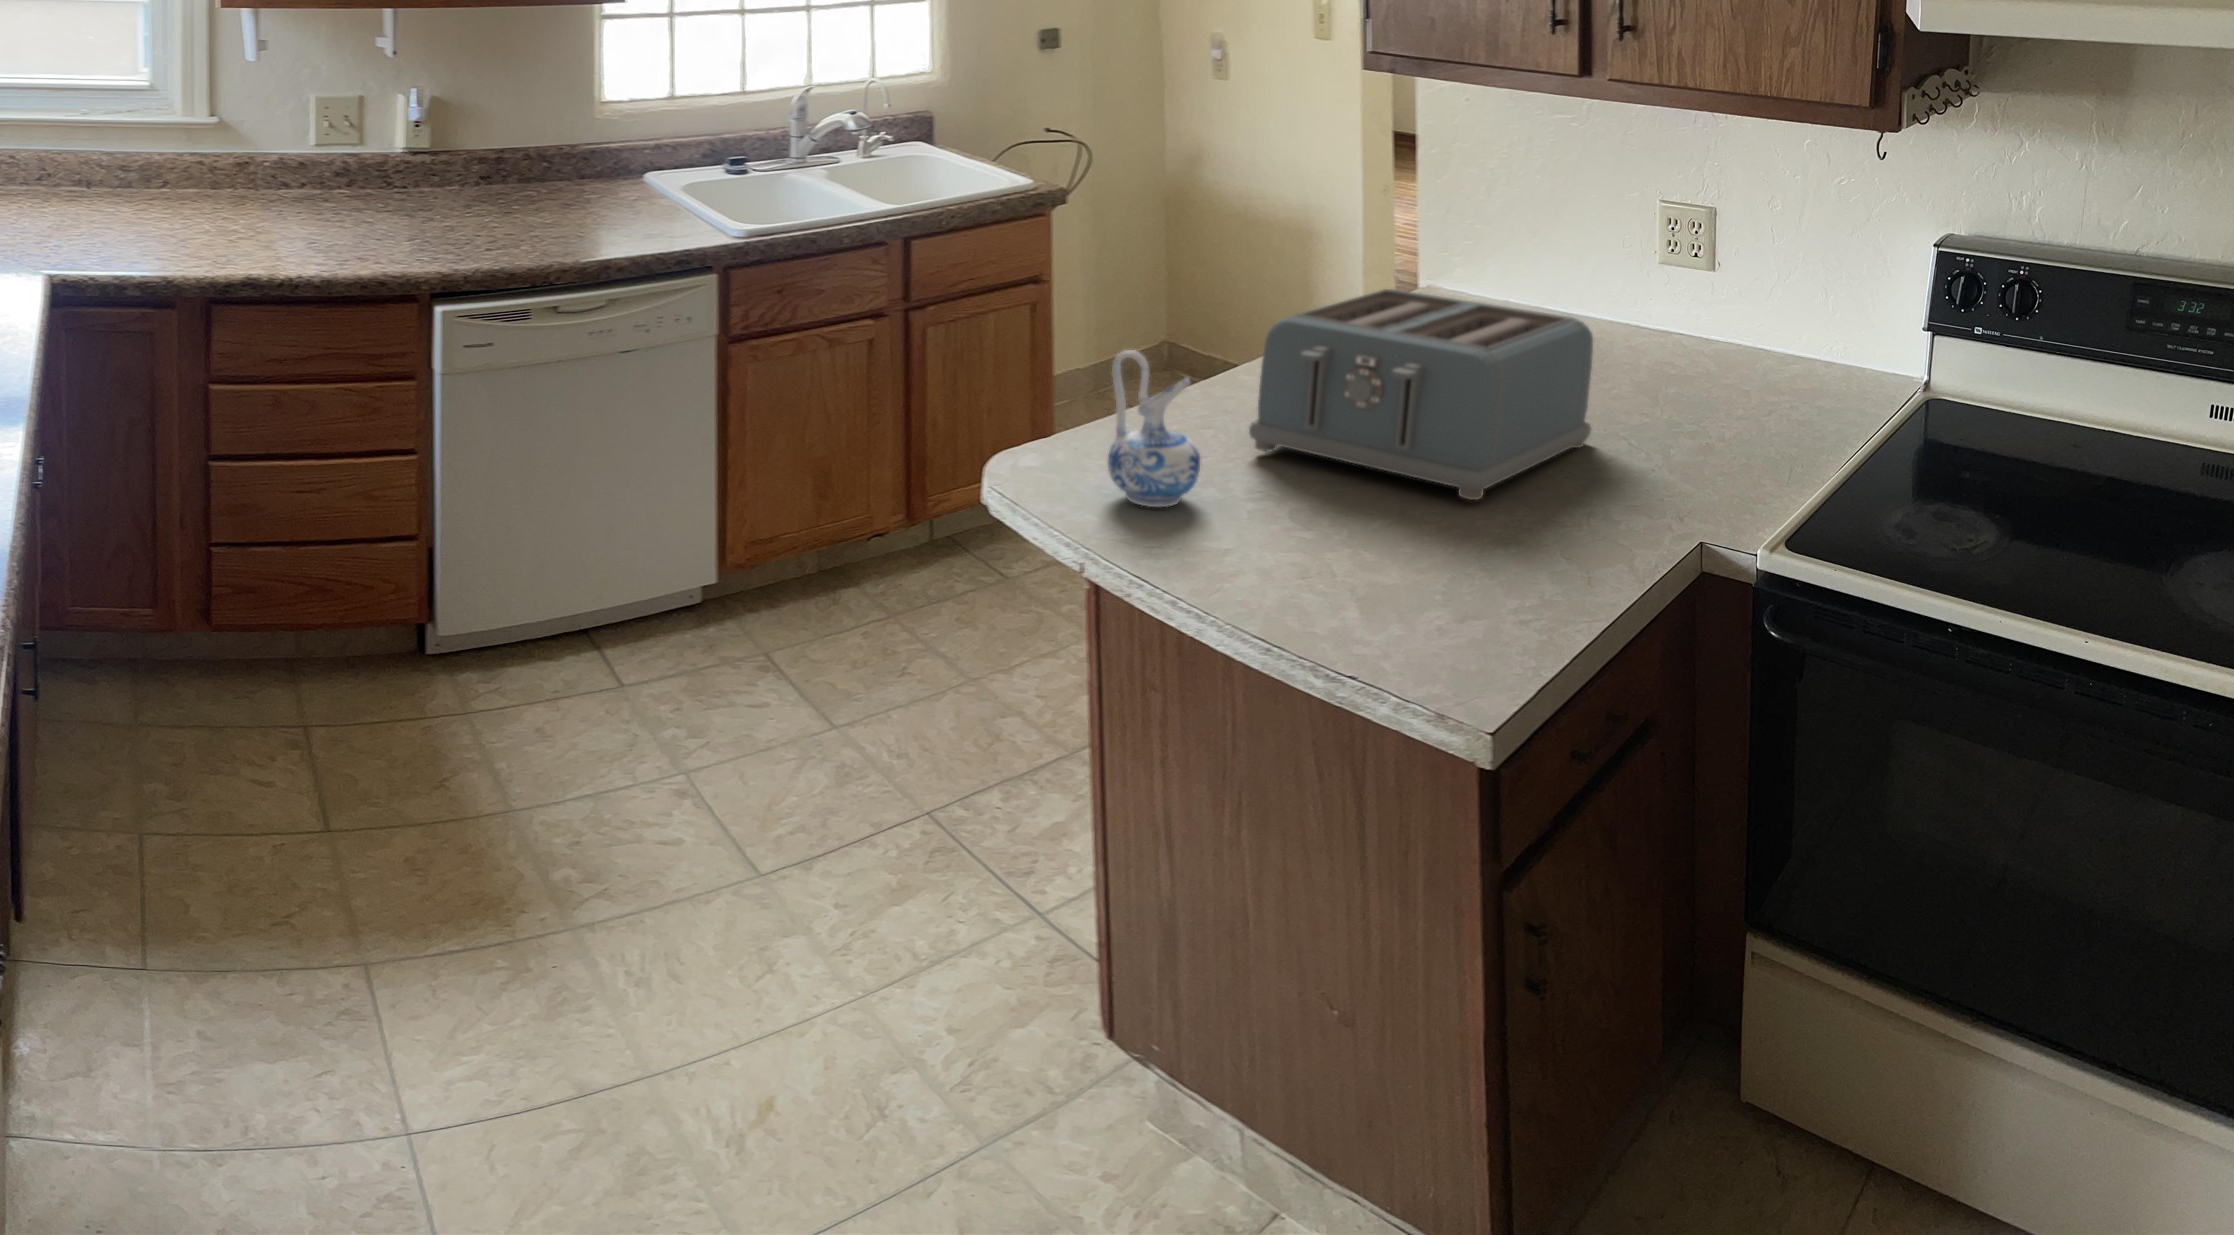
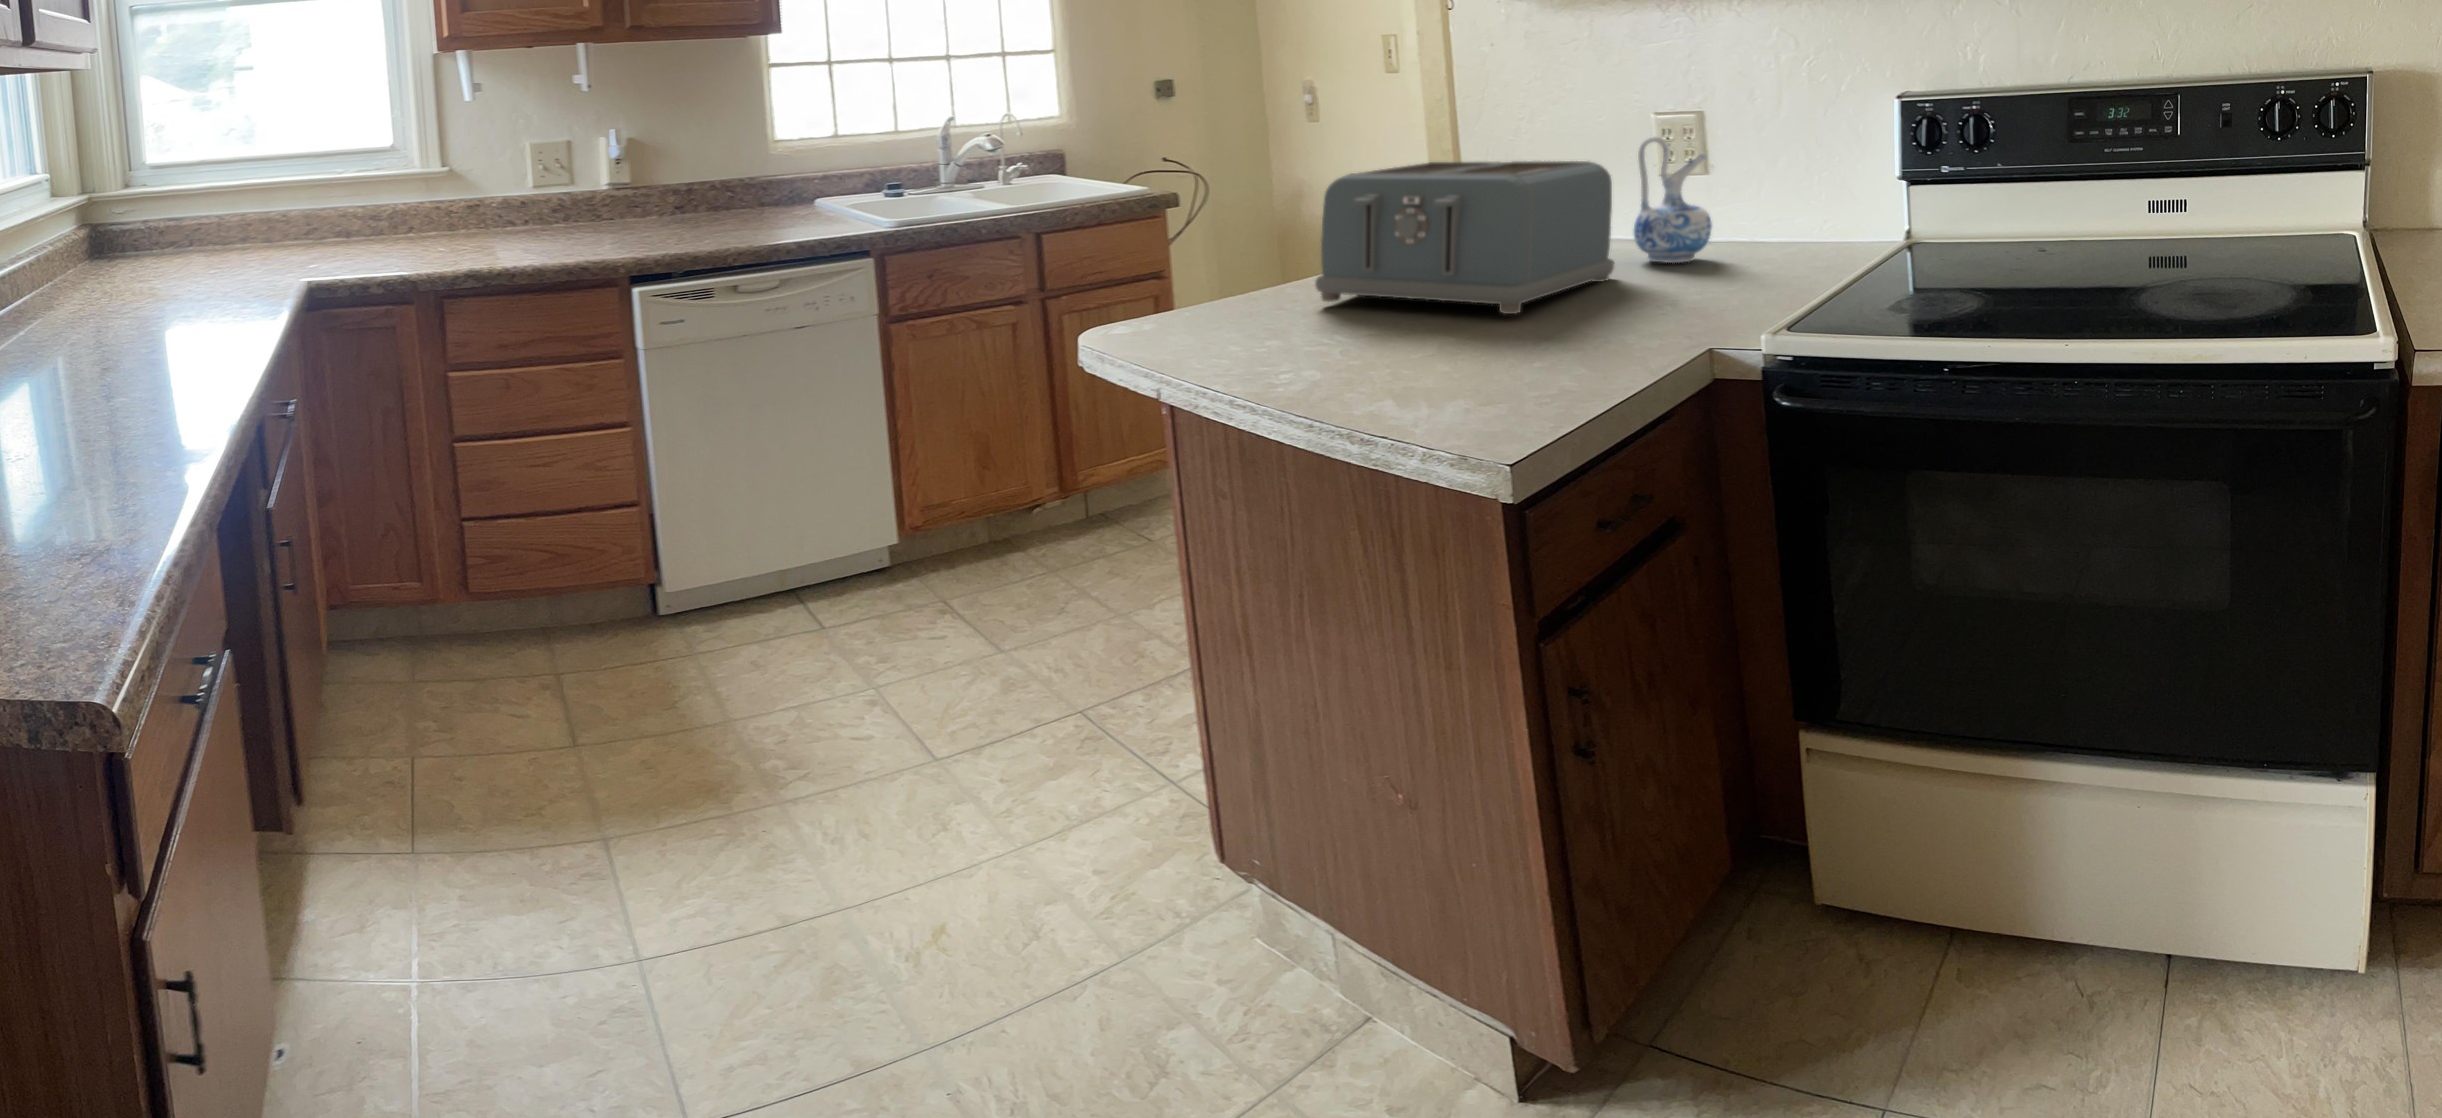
ceramic pitcher: present [1108,350,1200,507] -> present [1634,136,1712,263]

